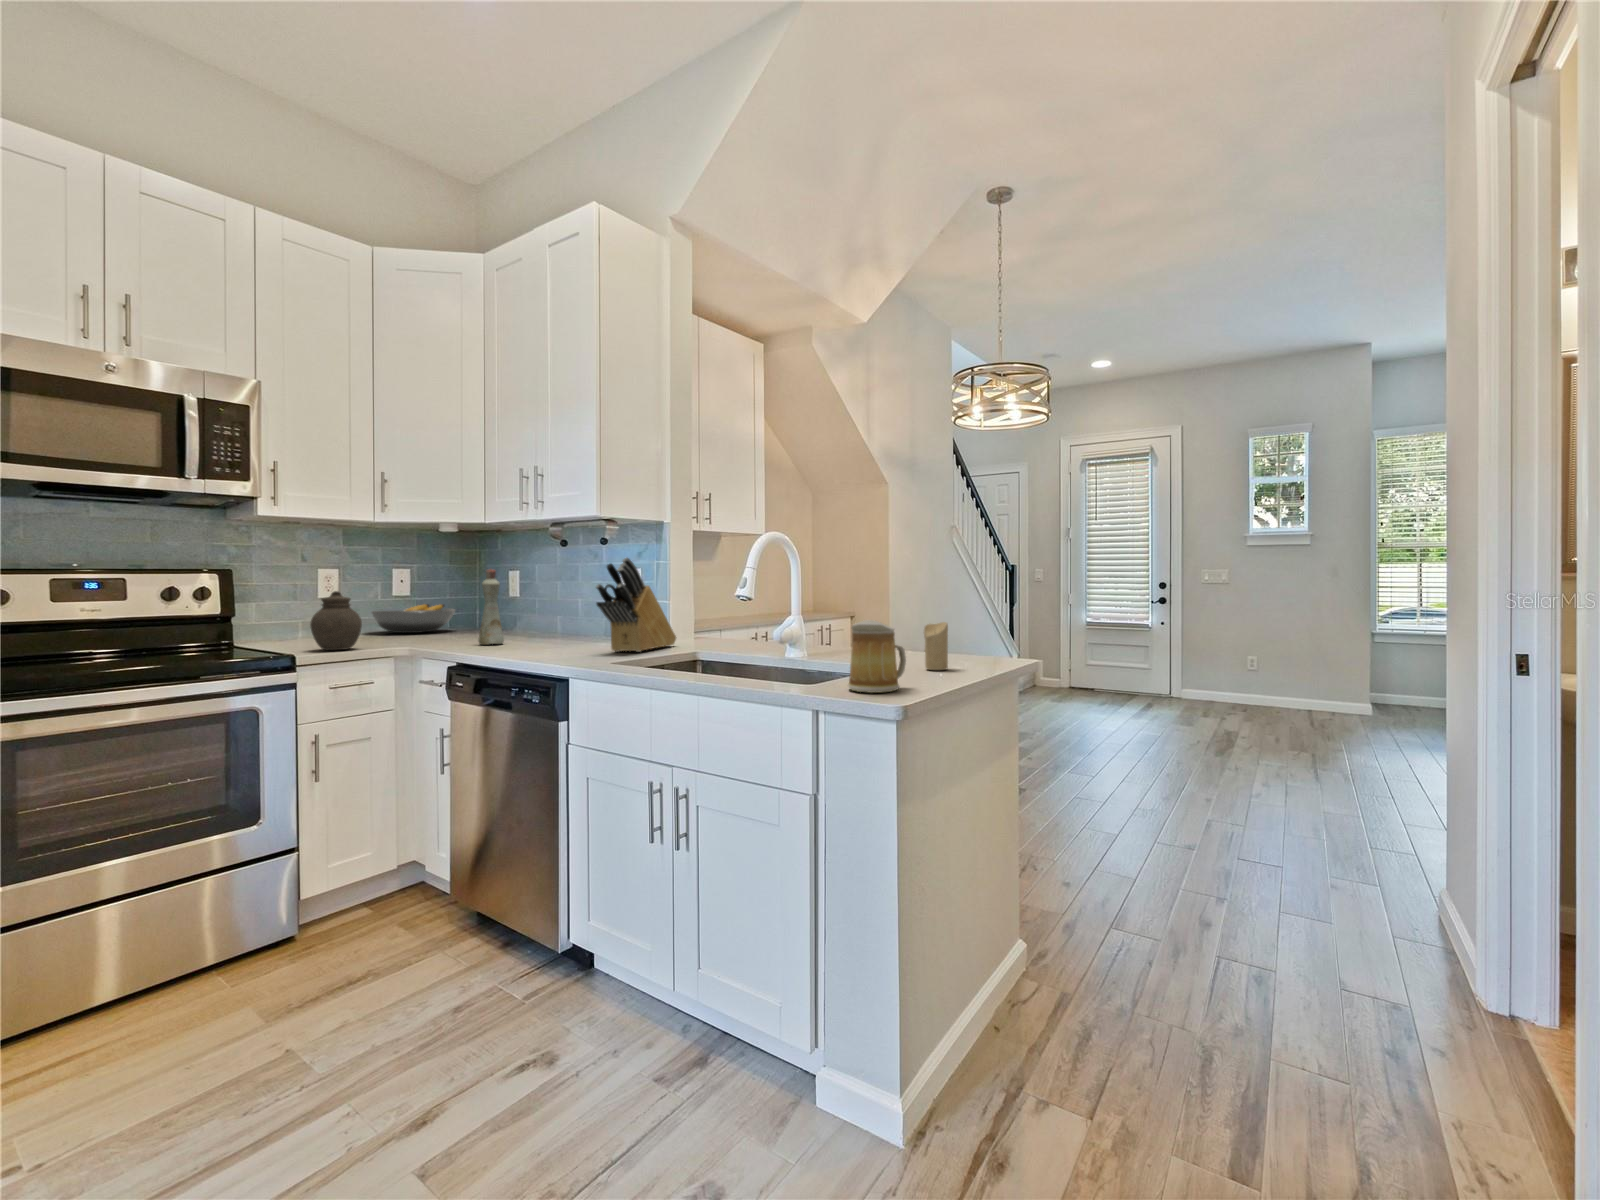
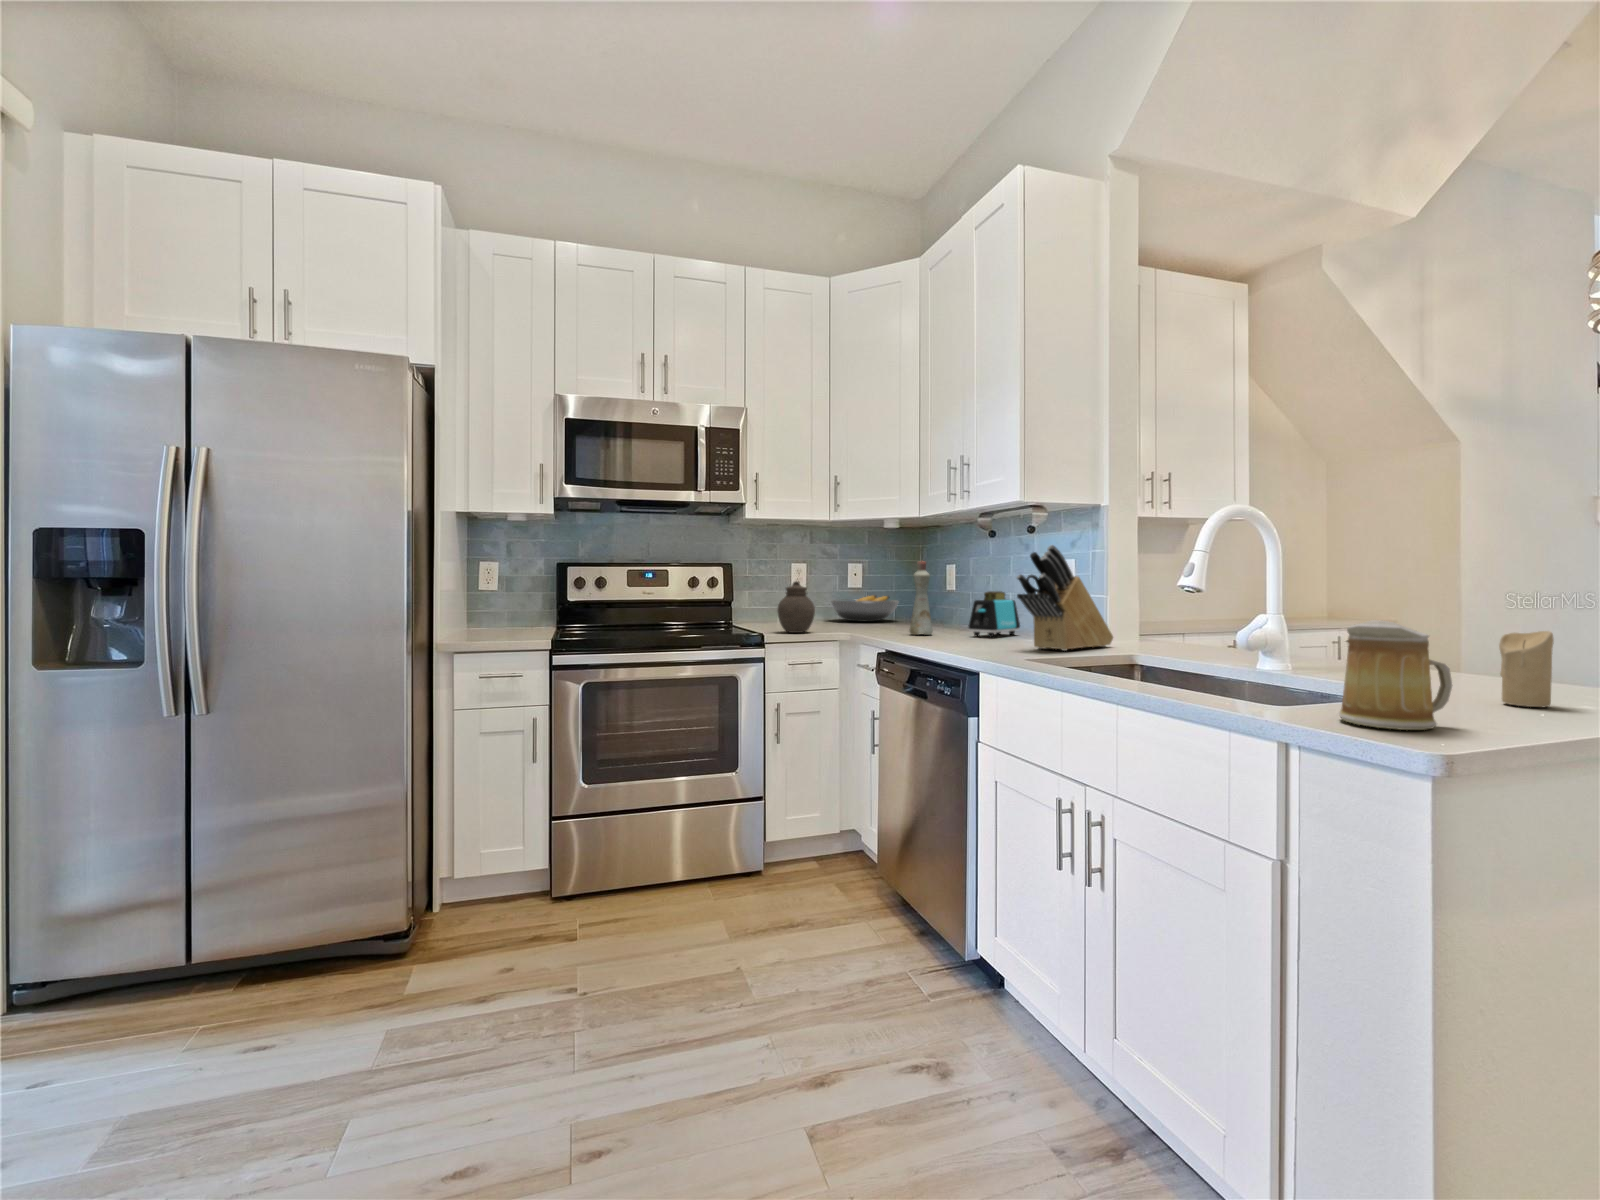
toaster: none [542,599,591,643] -> present [968,591,1020,637]

